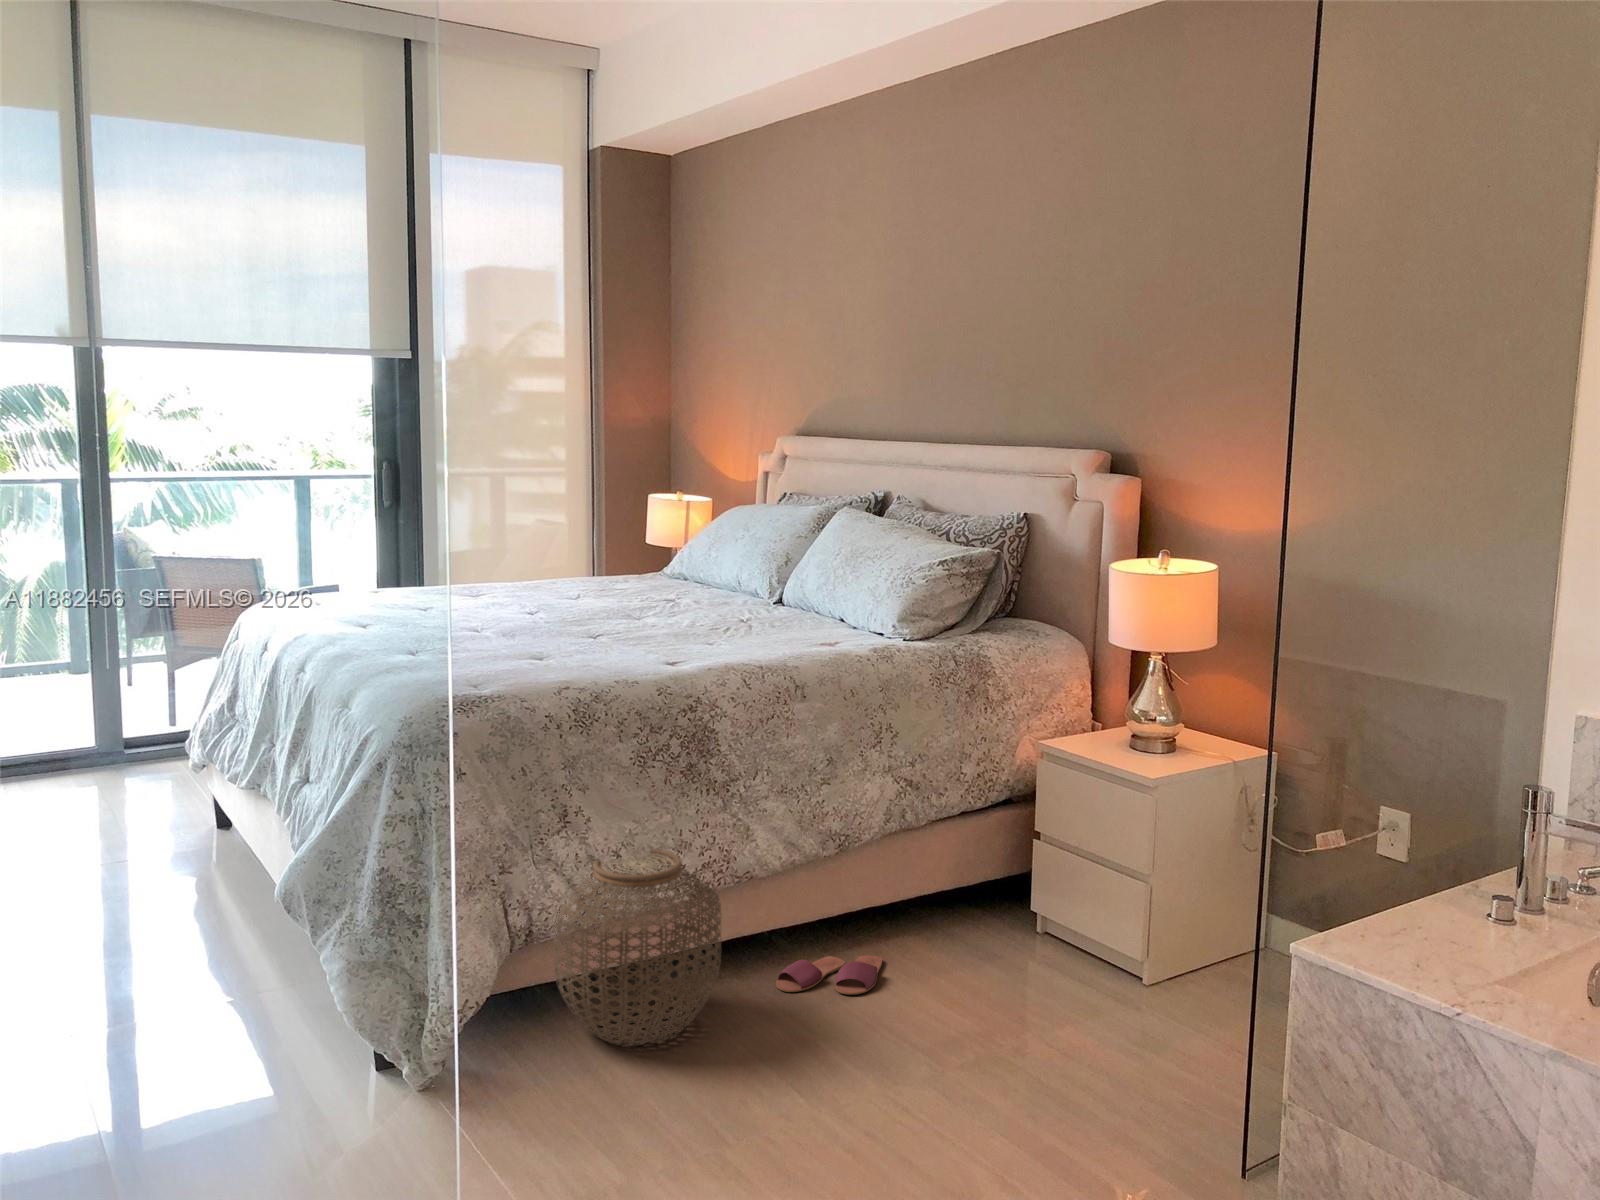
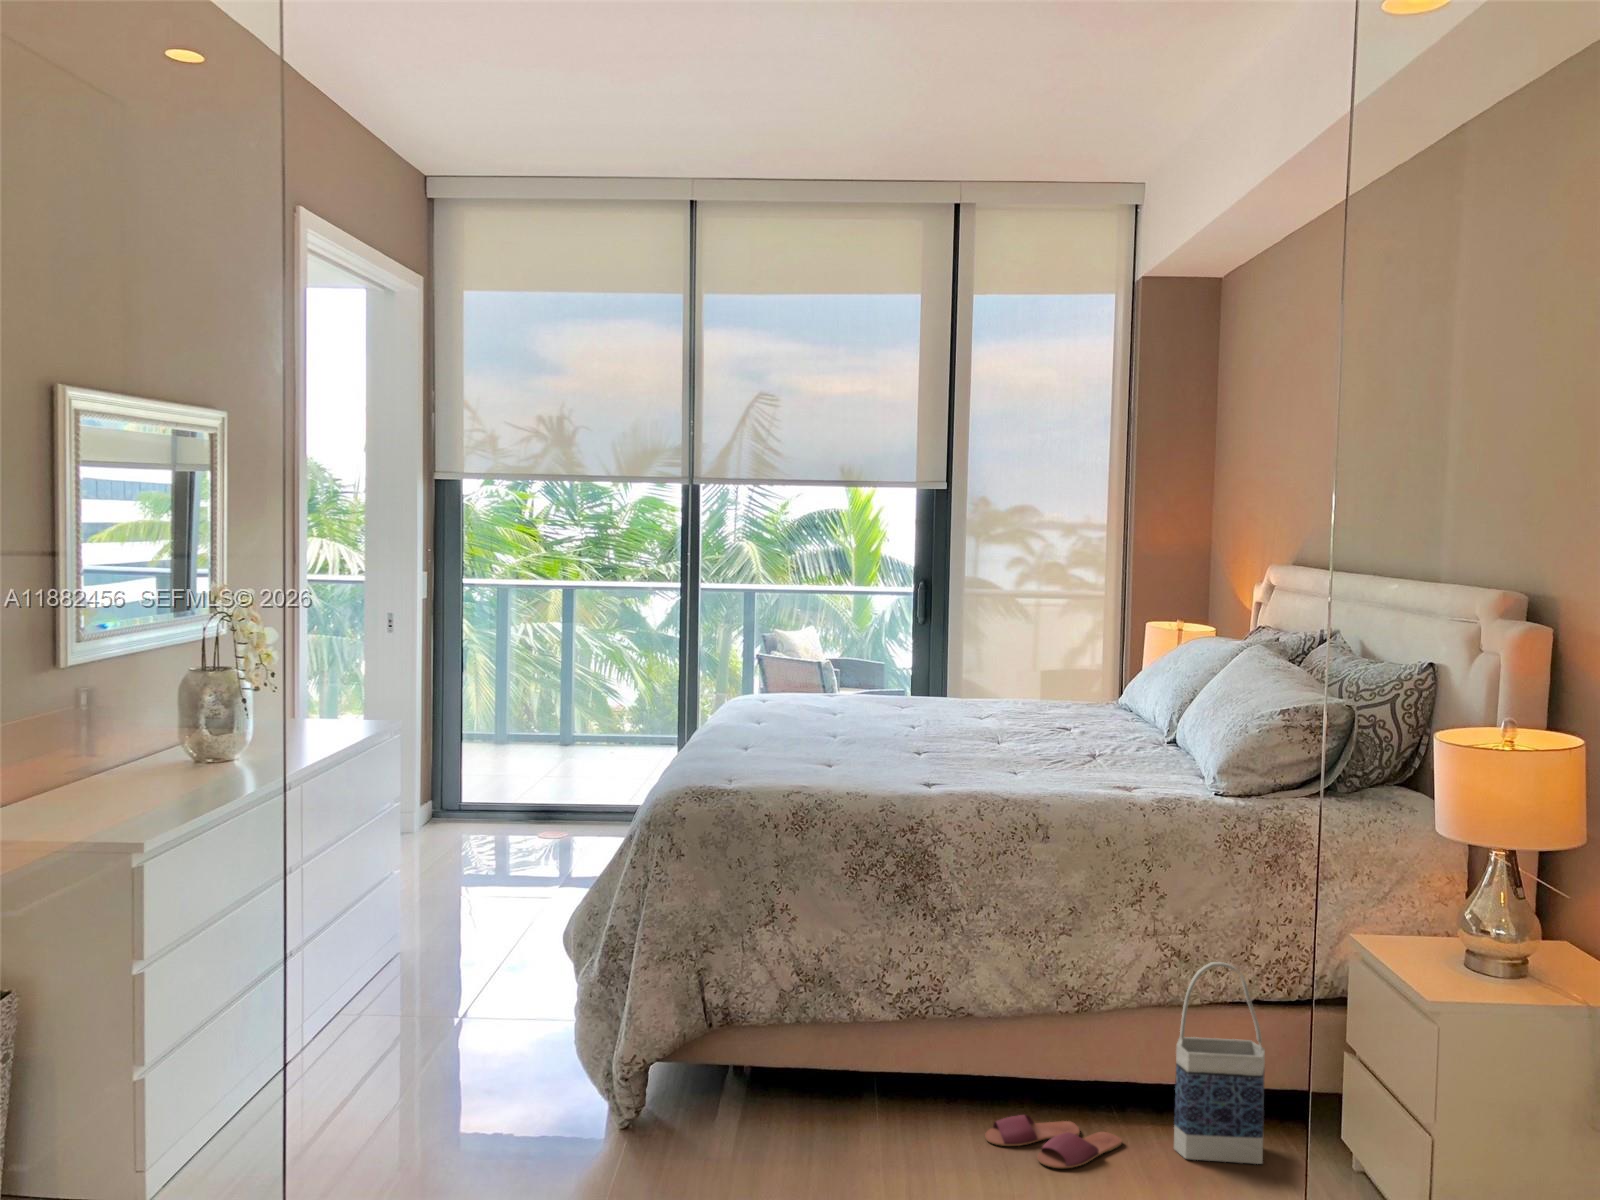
bag: none [912,783,985,957] -> present [1174,962,1265,1164]
woven basket: present [554,849,721,1045] -> none [747,955,904,1147]

